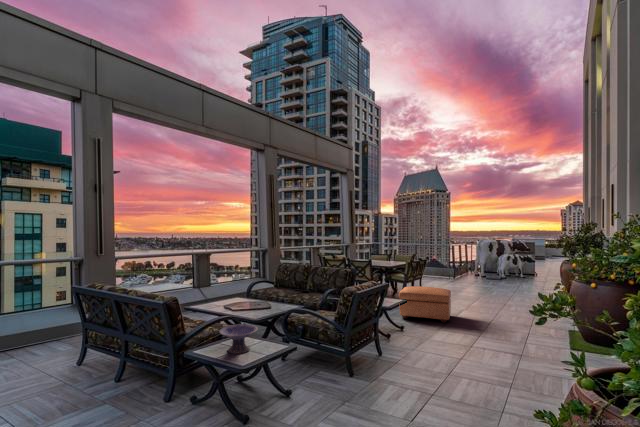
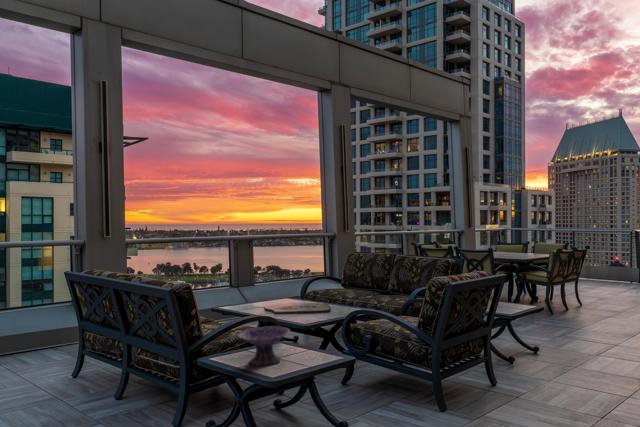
ottoman: present [399,286,451,323] -> none [536,287,628,342]

